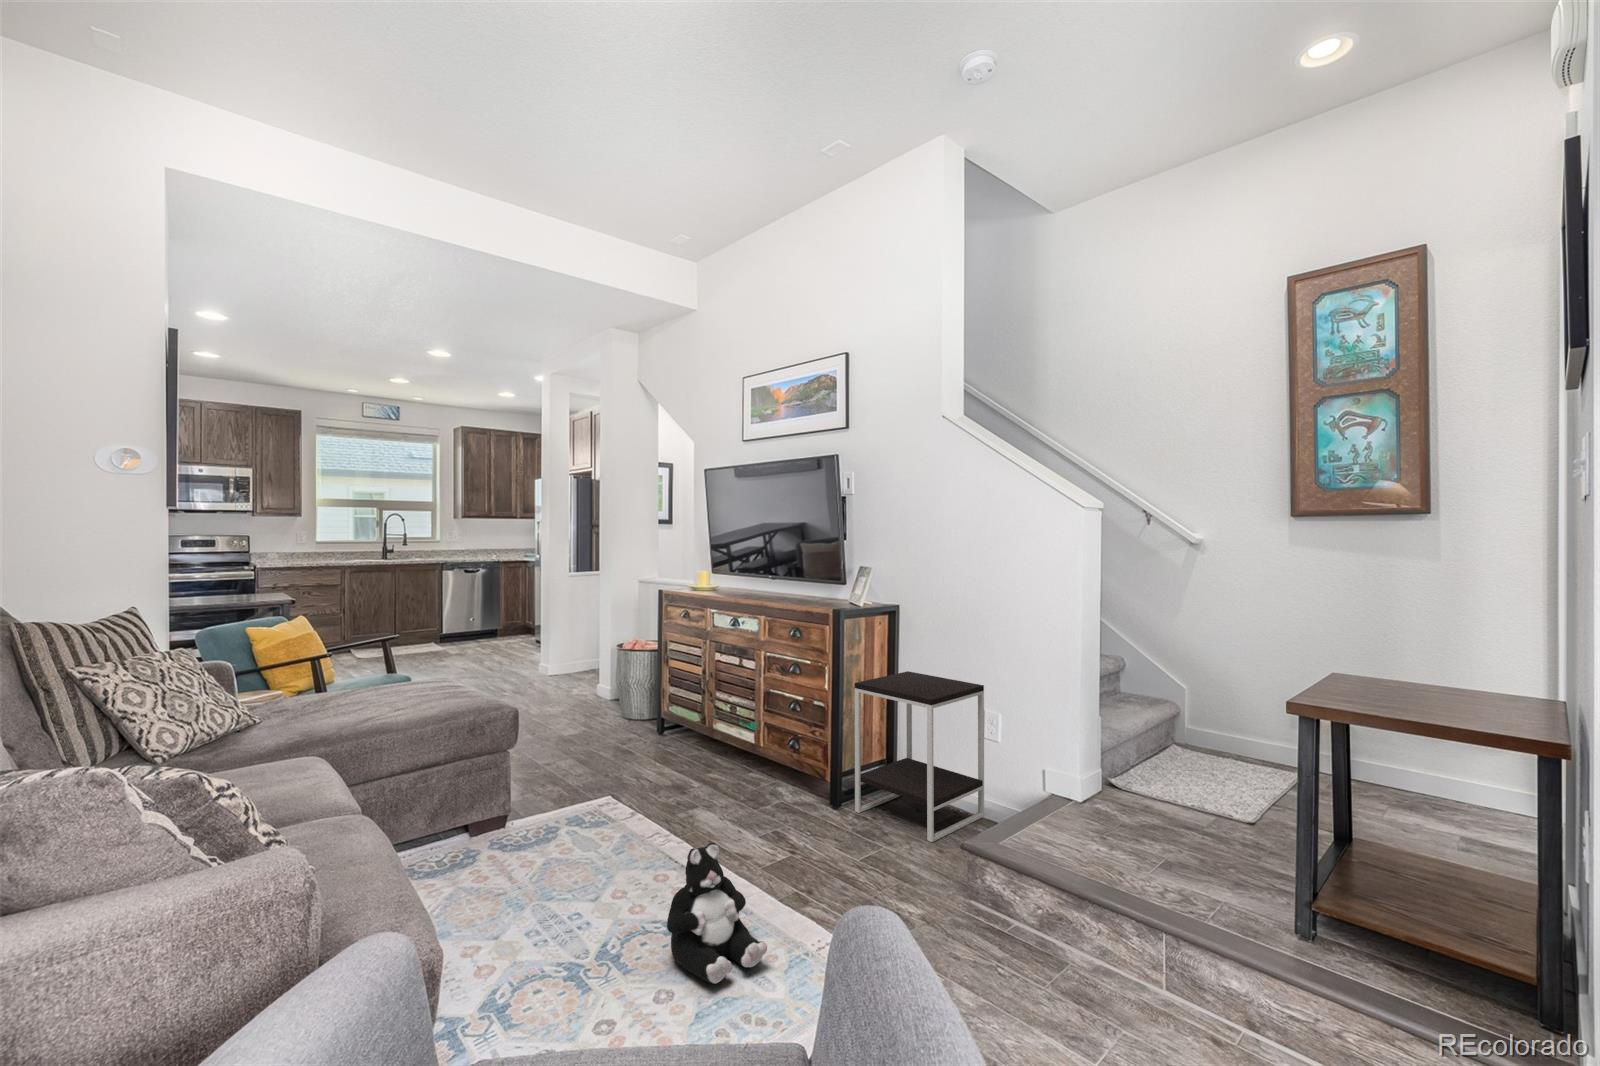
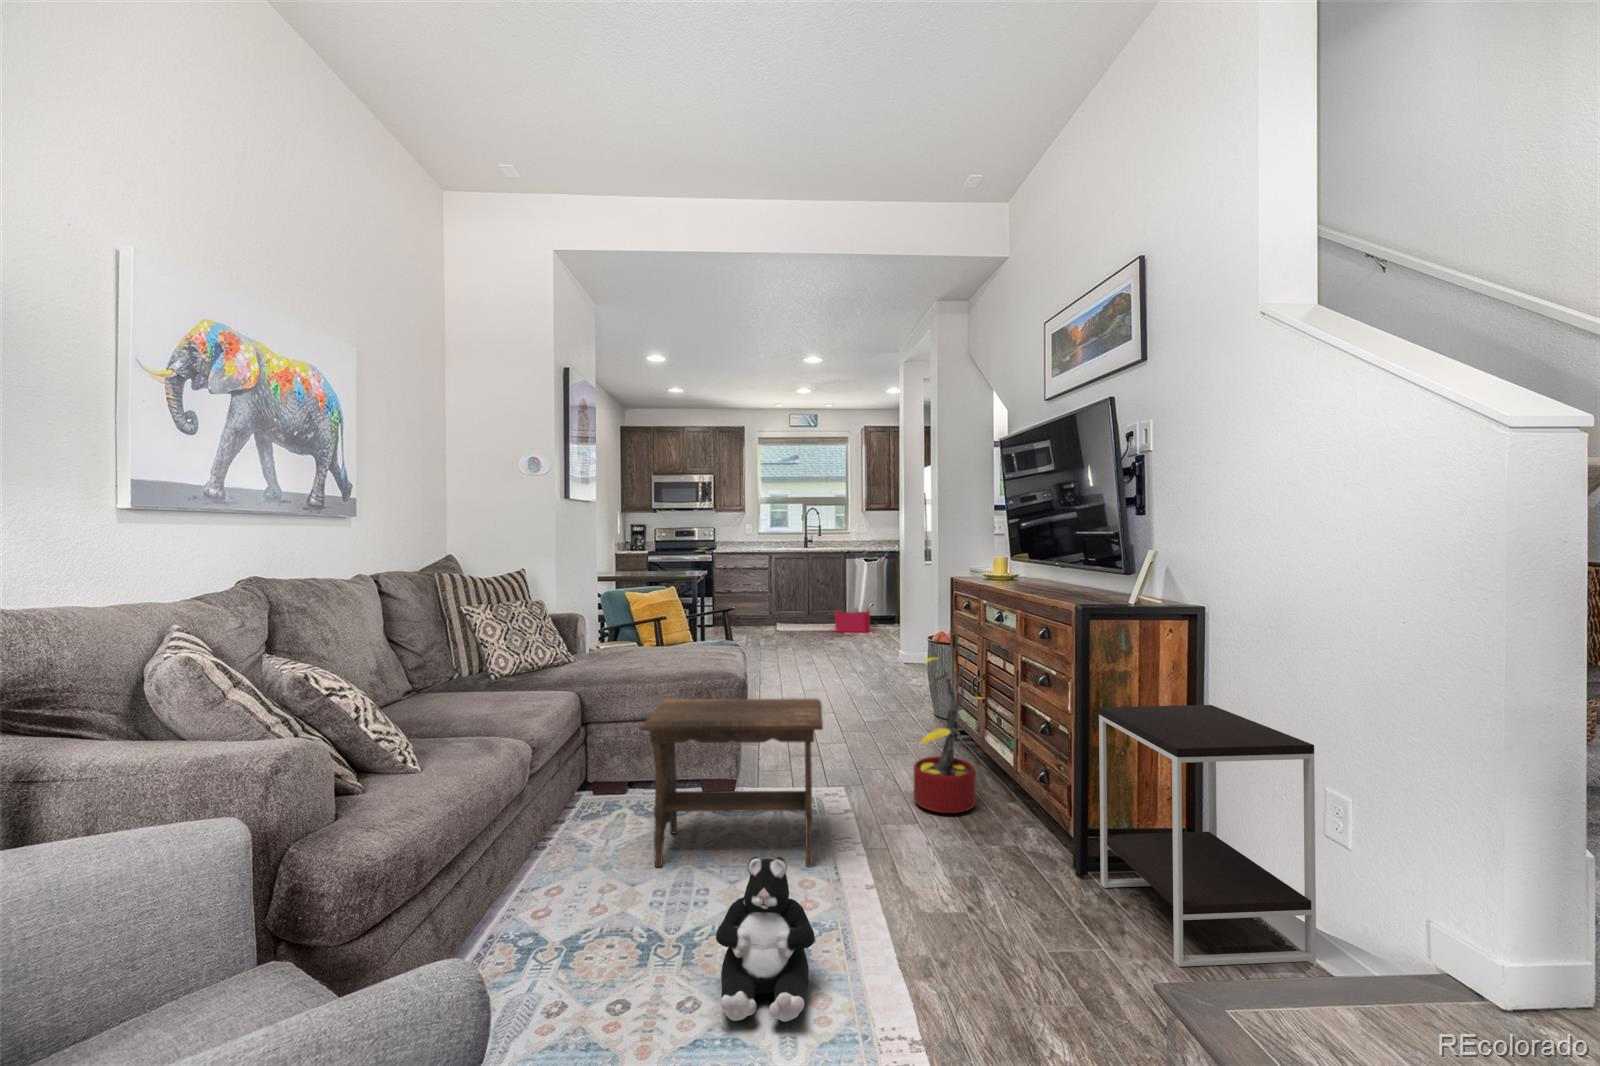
storage bin: none [420,622,471,655] -> present [835,608,877,632]
decorative plant: none [679,653,742,796] -> present [913,652,984,813]
footstool: none [461,713,663,916] -> present [640,698,823,867]

